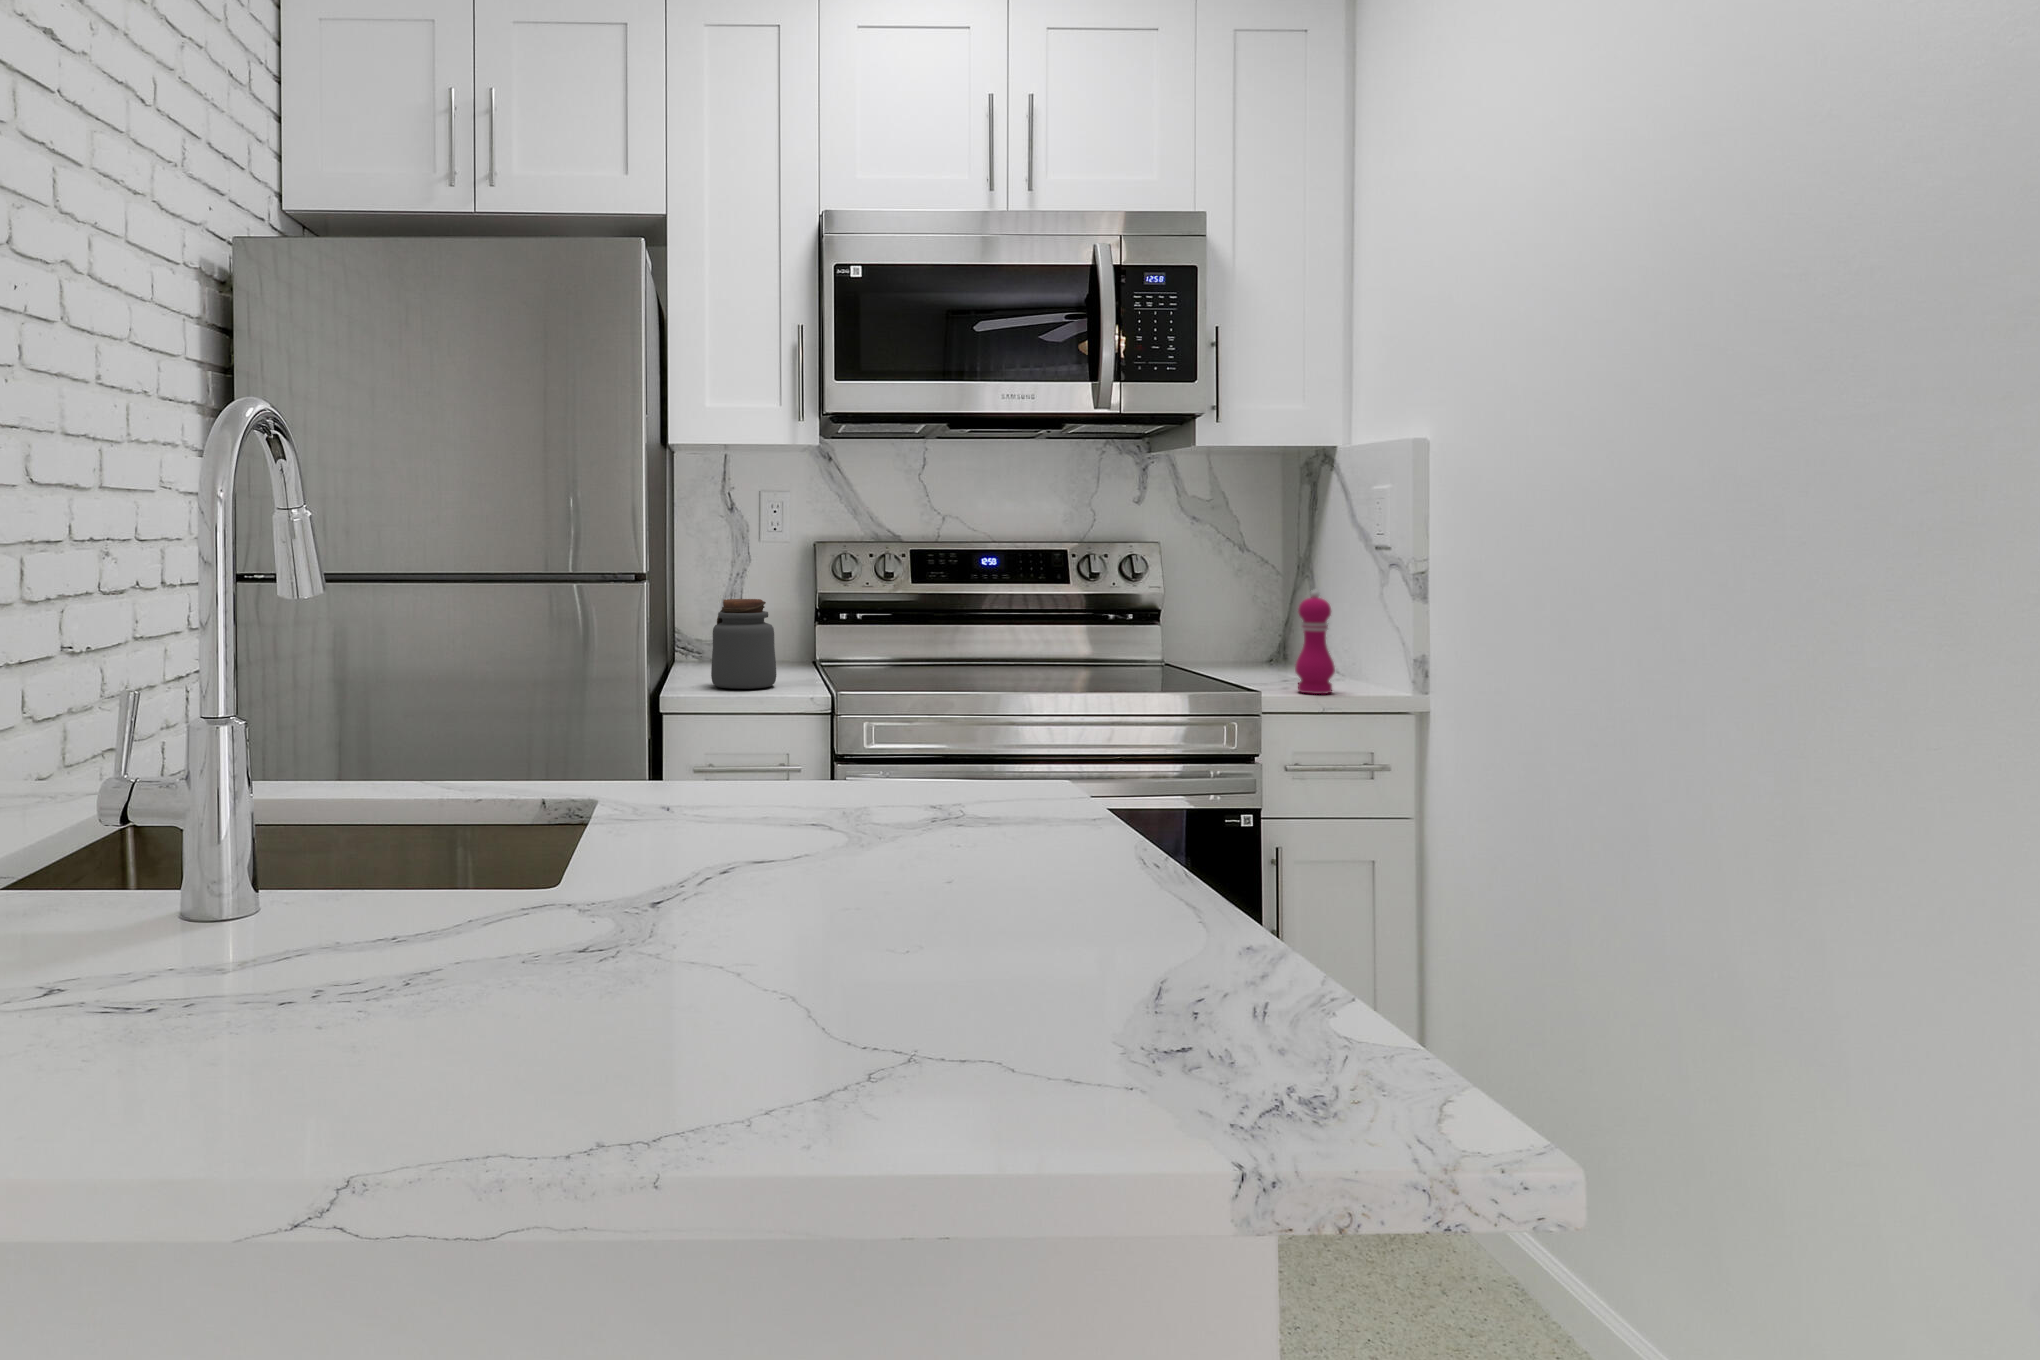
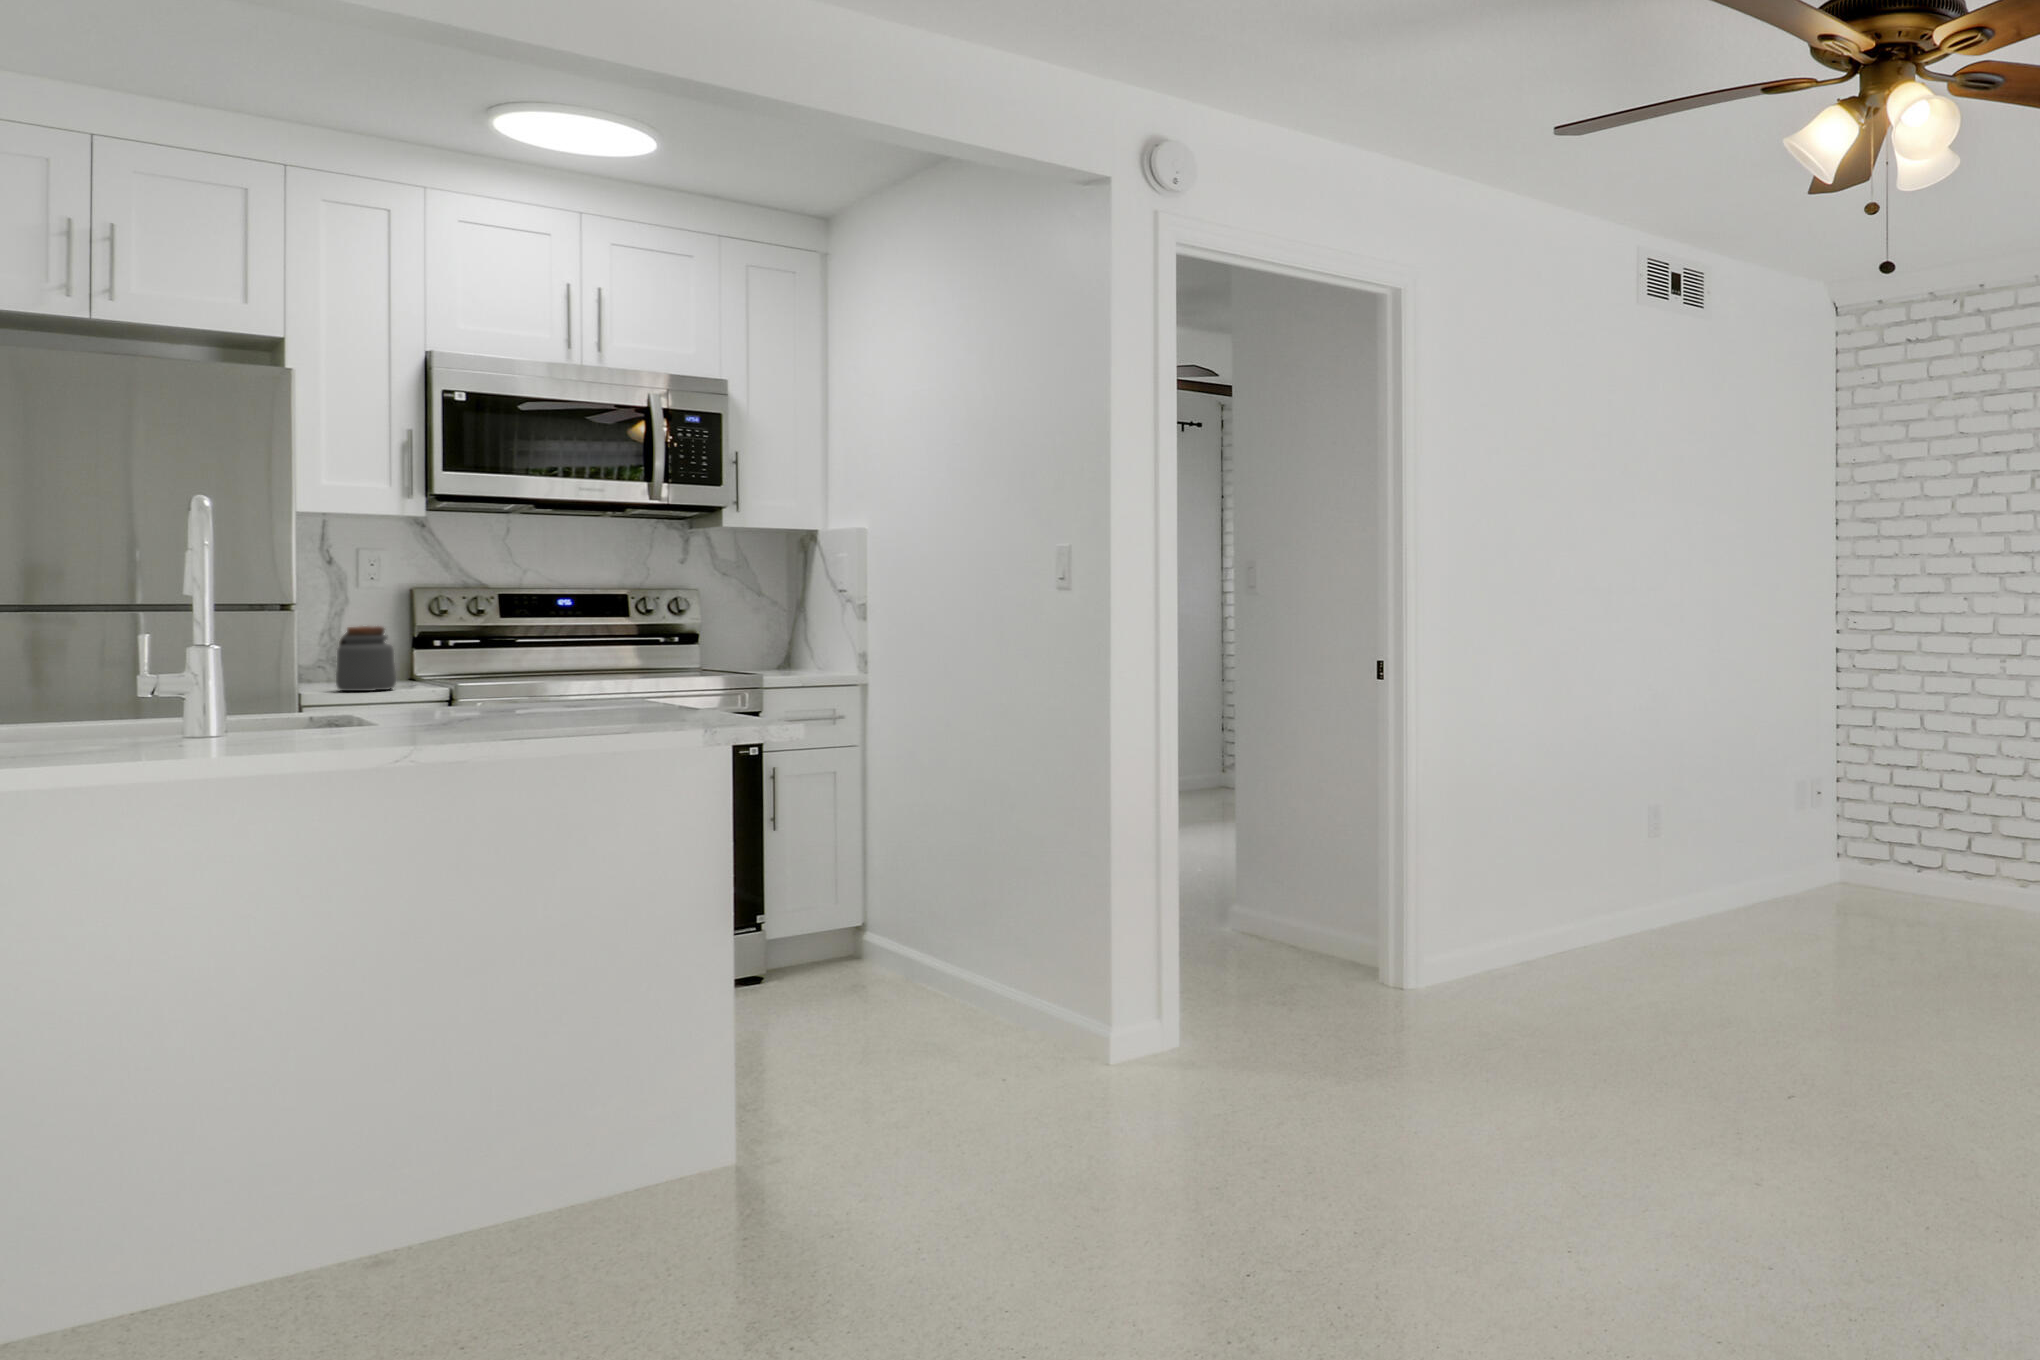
pepper mill: present [1295,590,1335,694] -> none [788,615,812,677]

